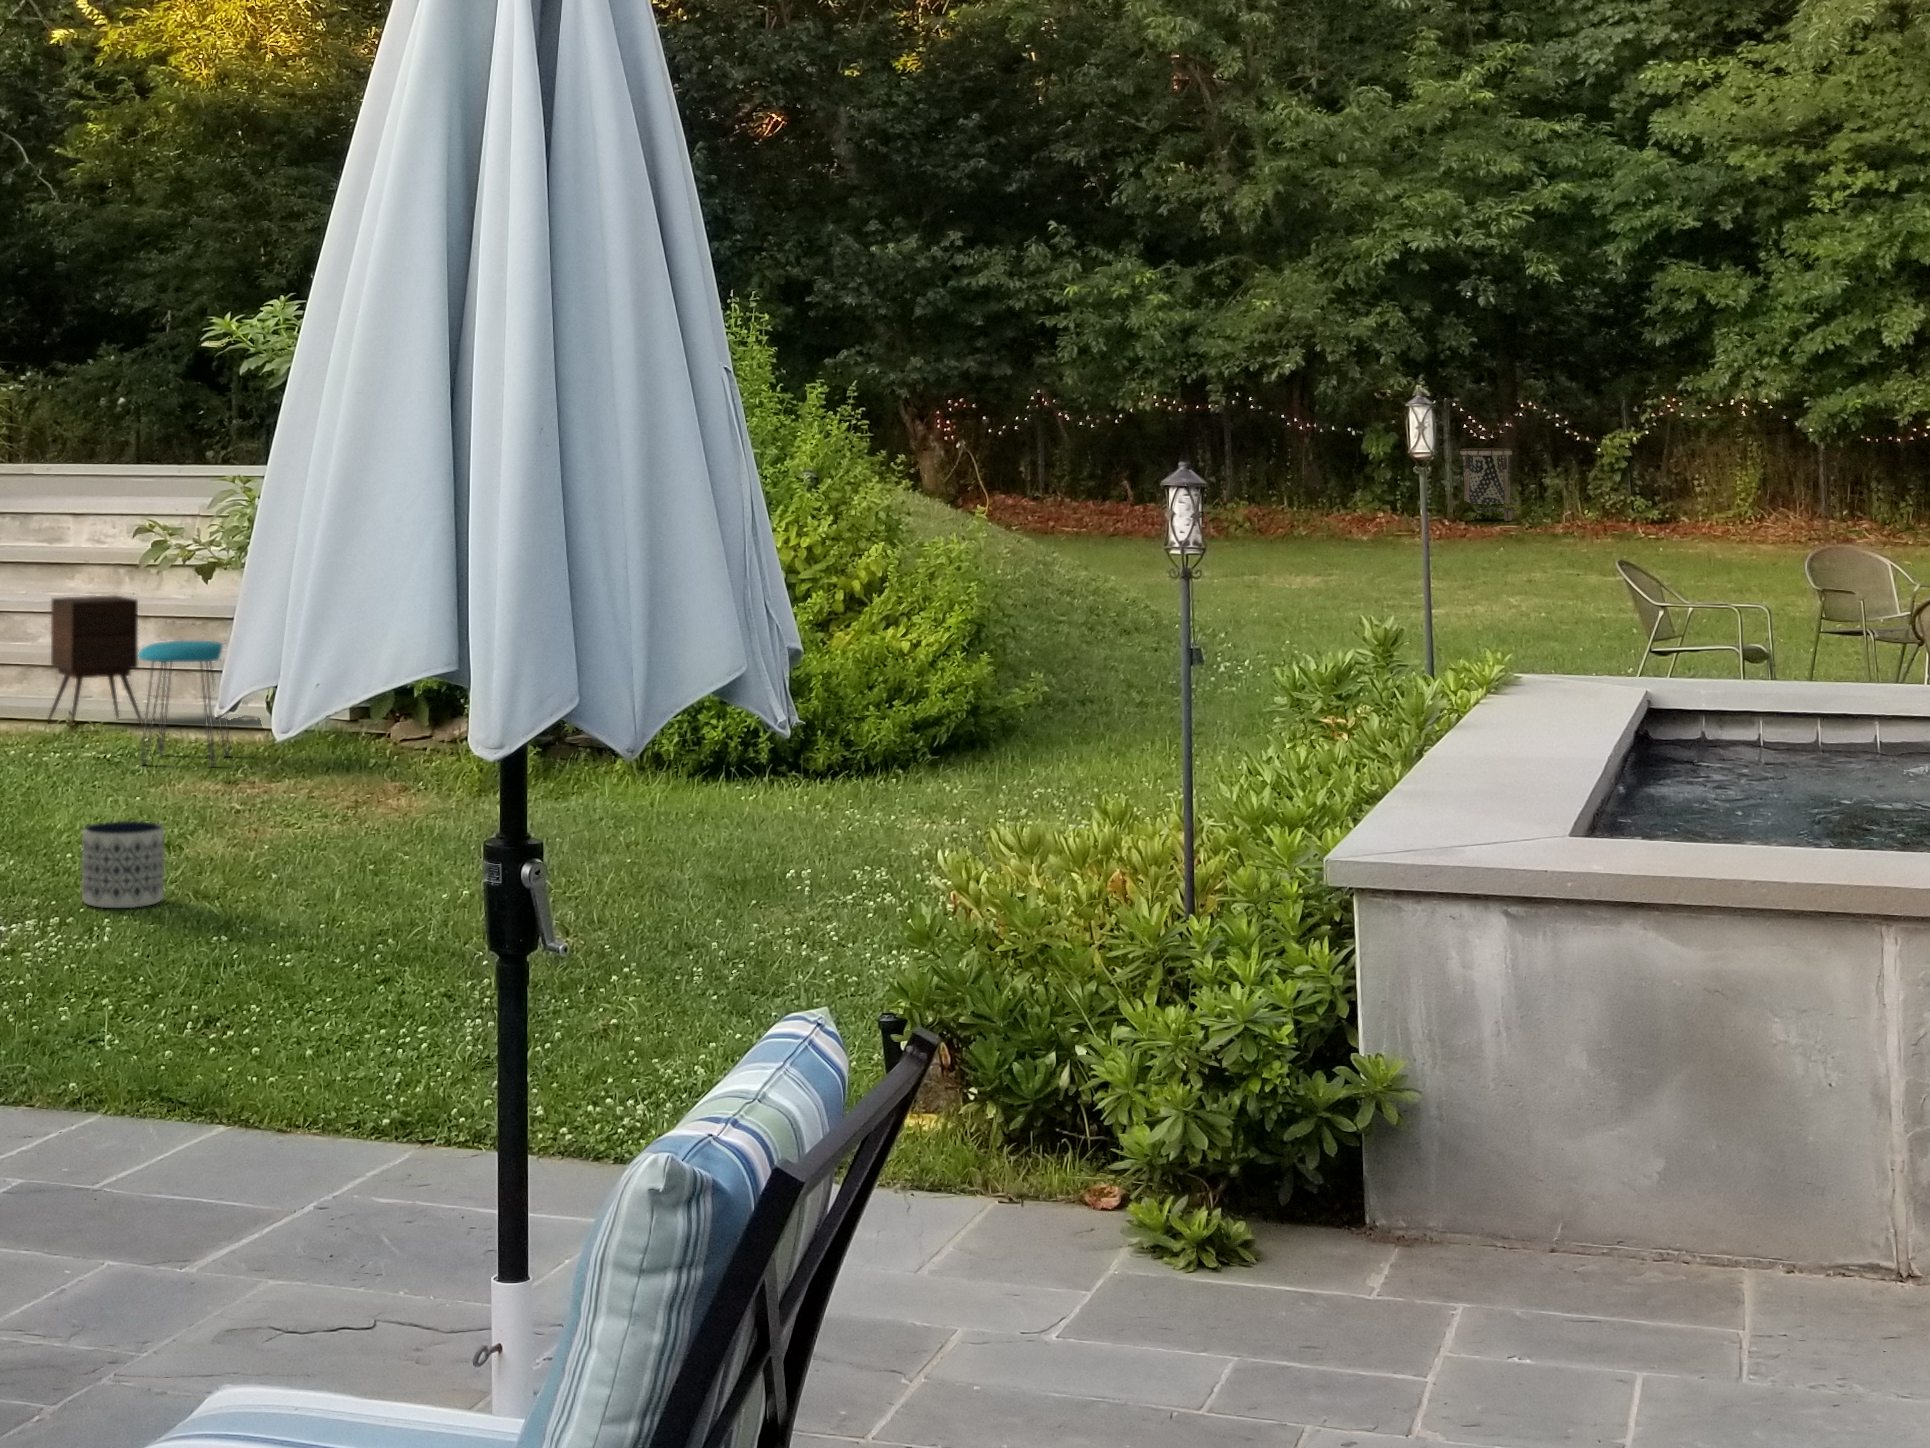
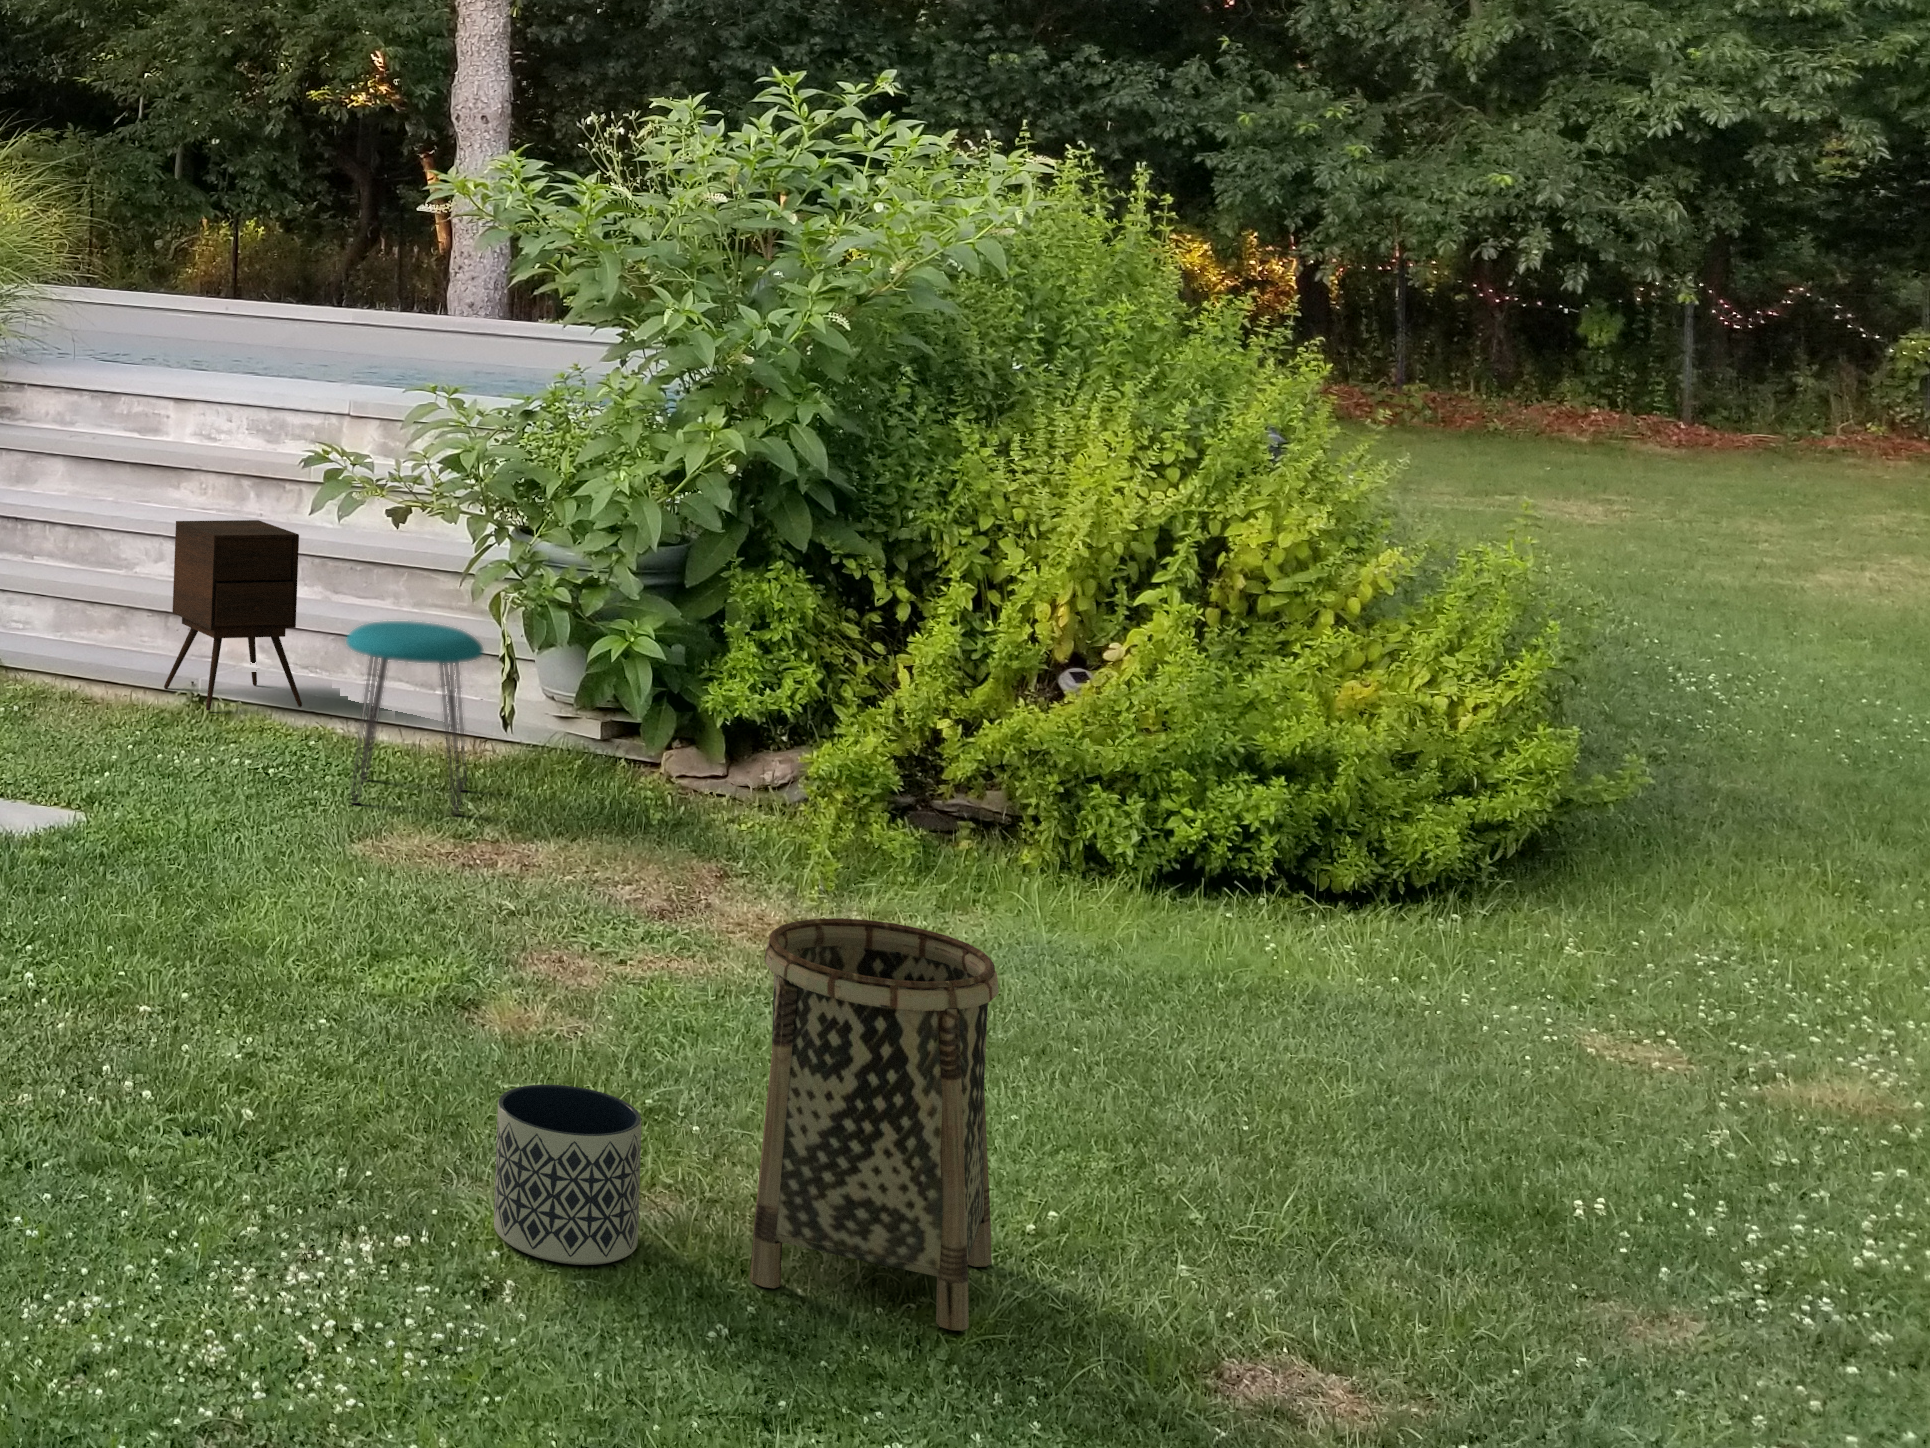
basket: present [1460,448,1513,521] -> present [750,918,999,1331]

